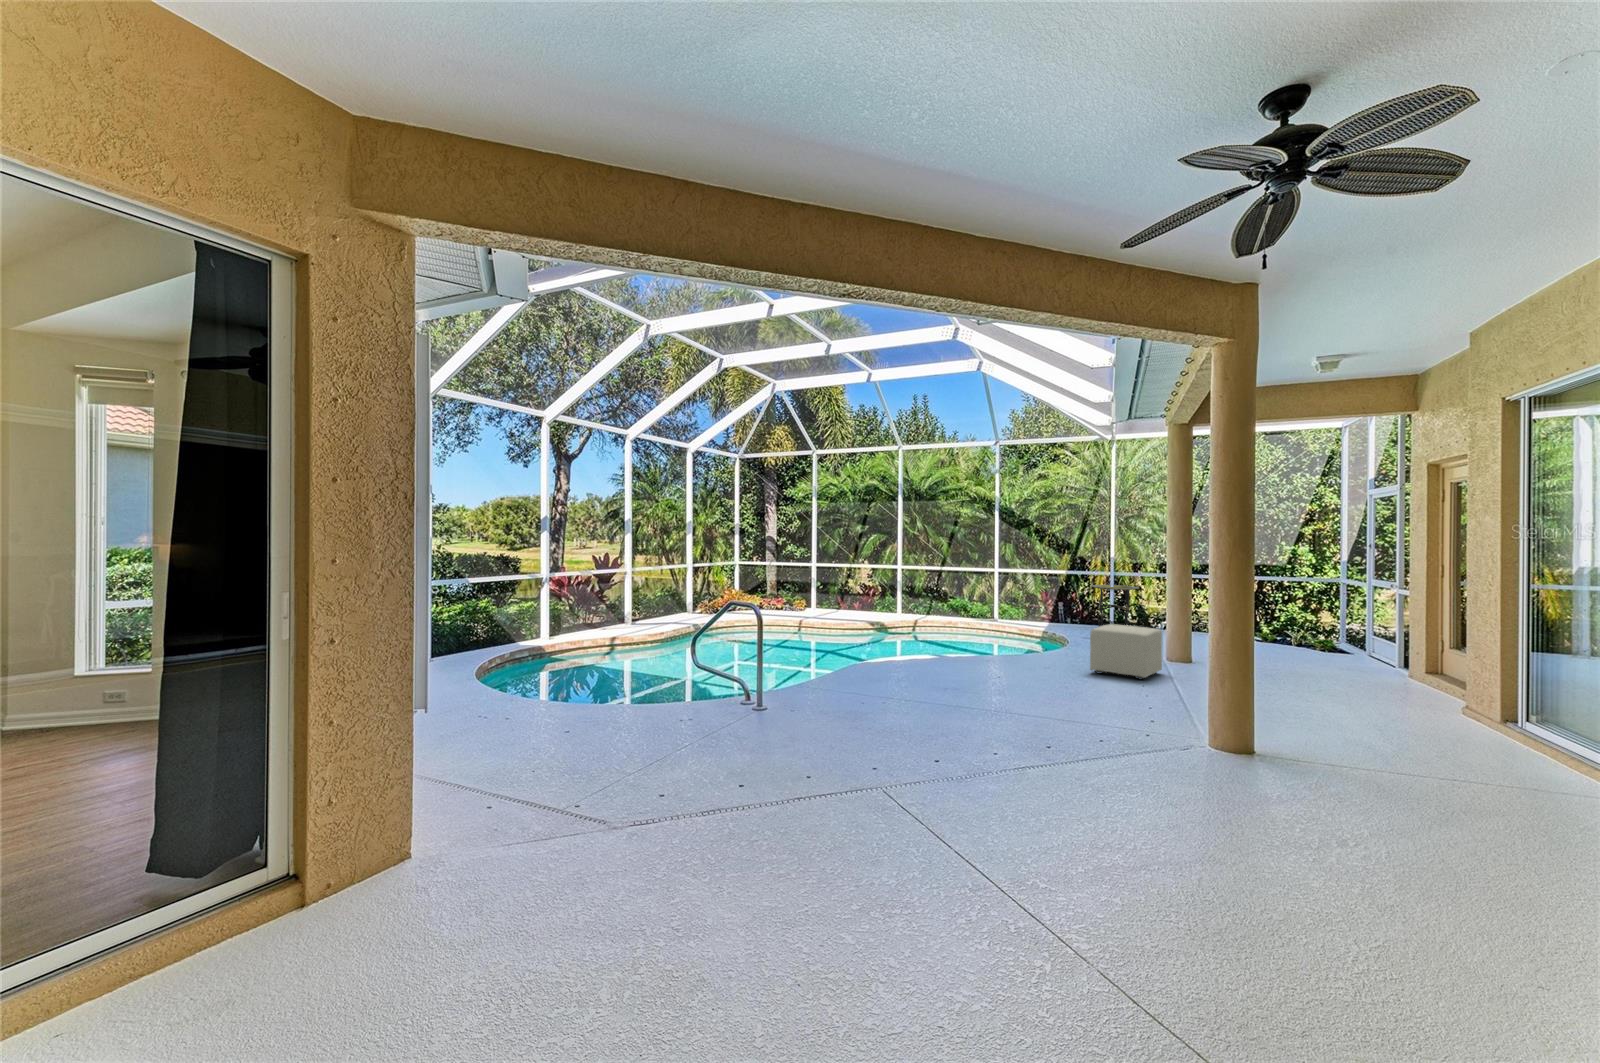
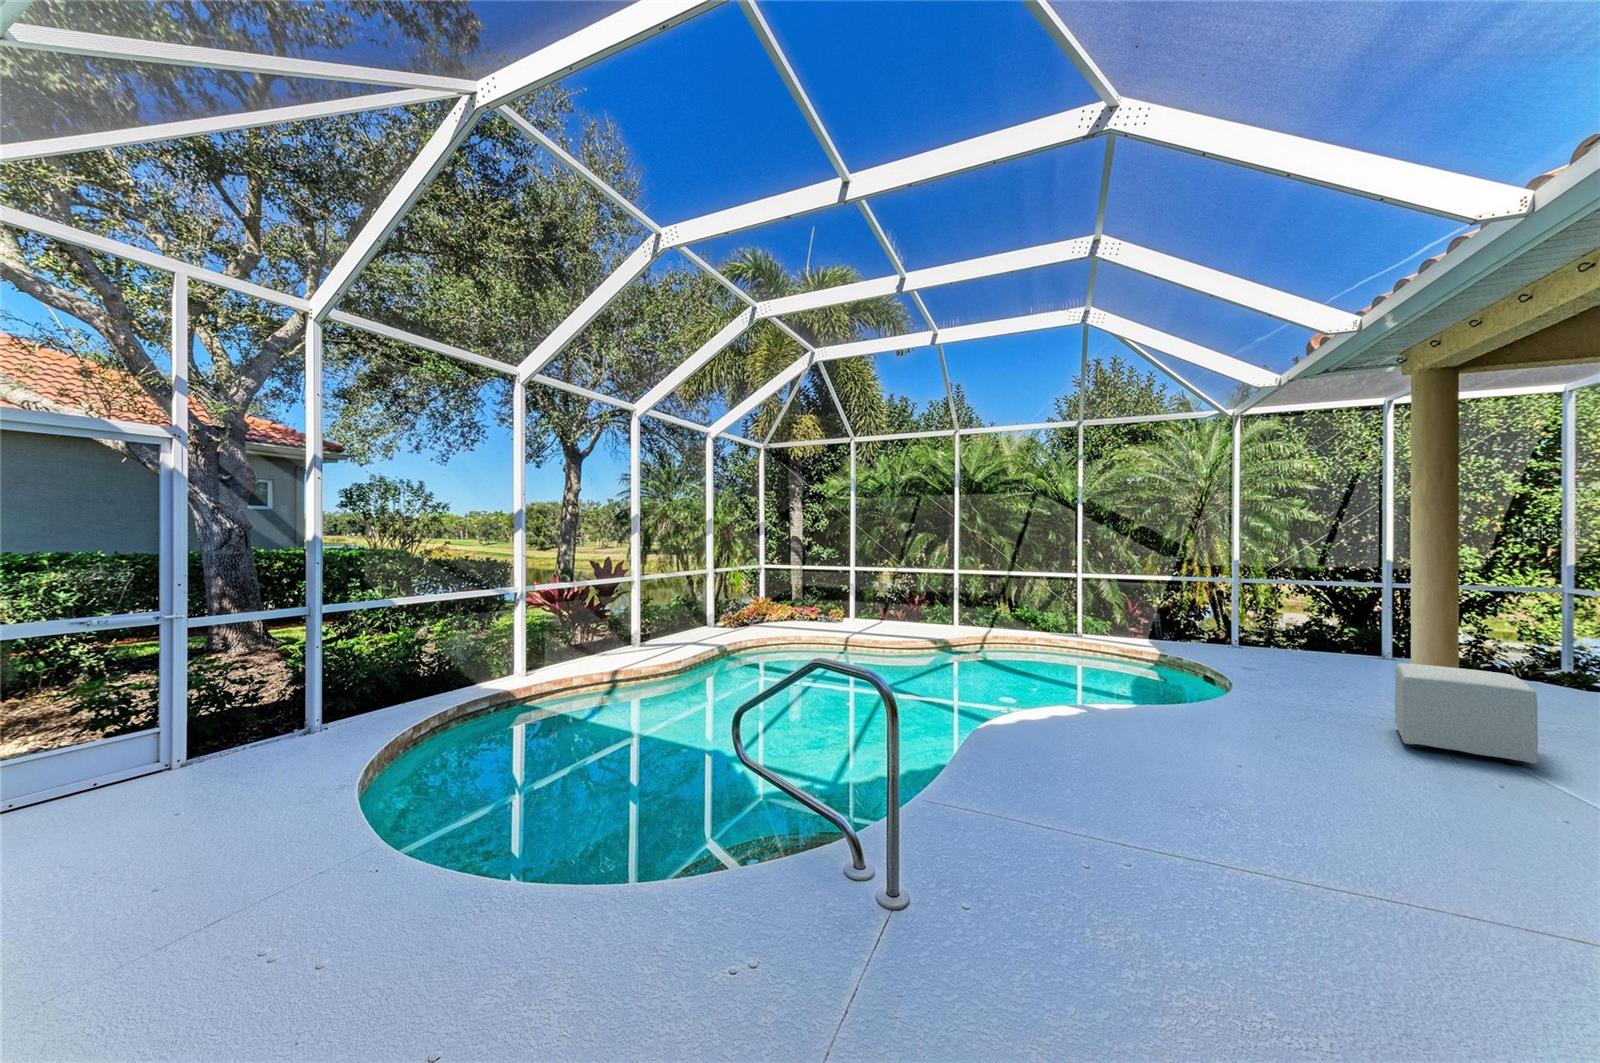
side table: present [1091,585,1139,626] -> none [1209,591,1277,646]

